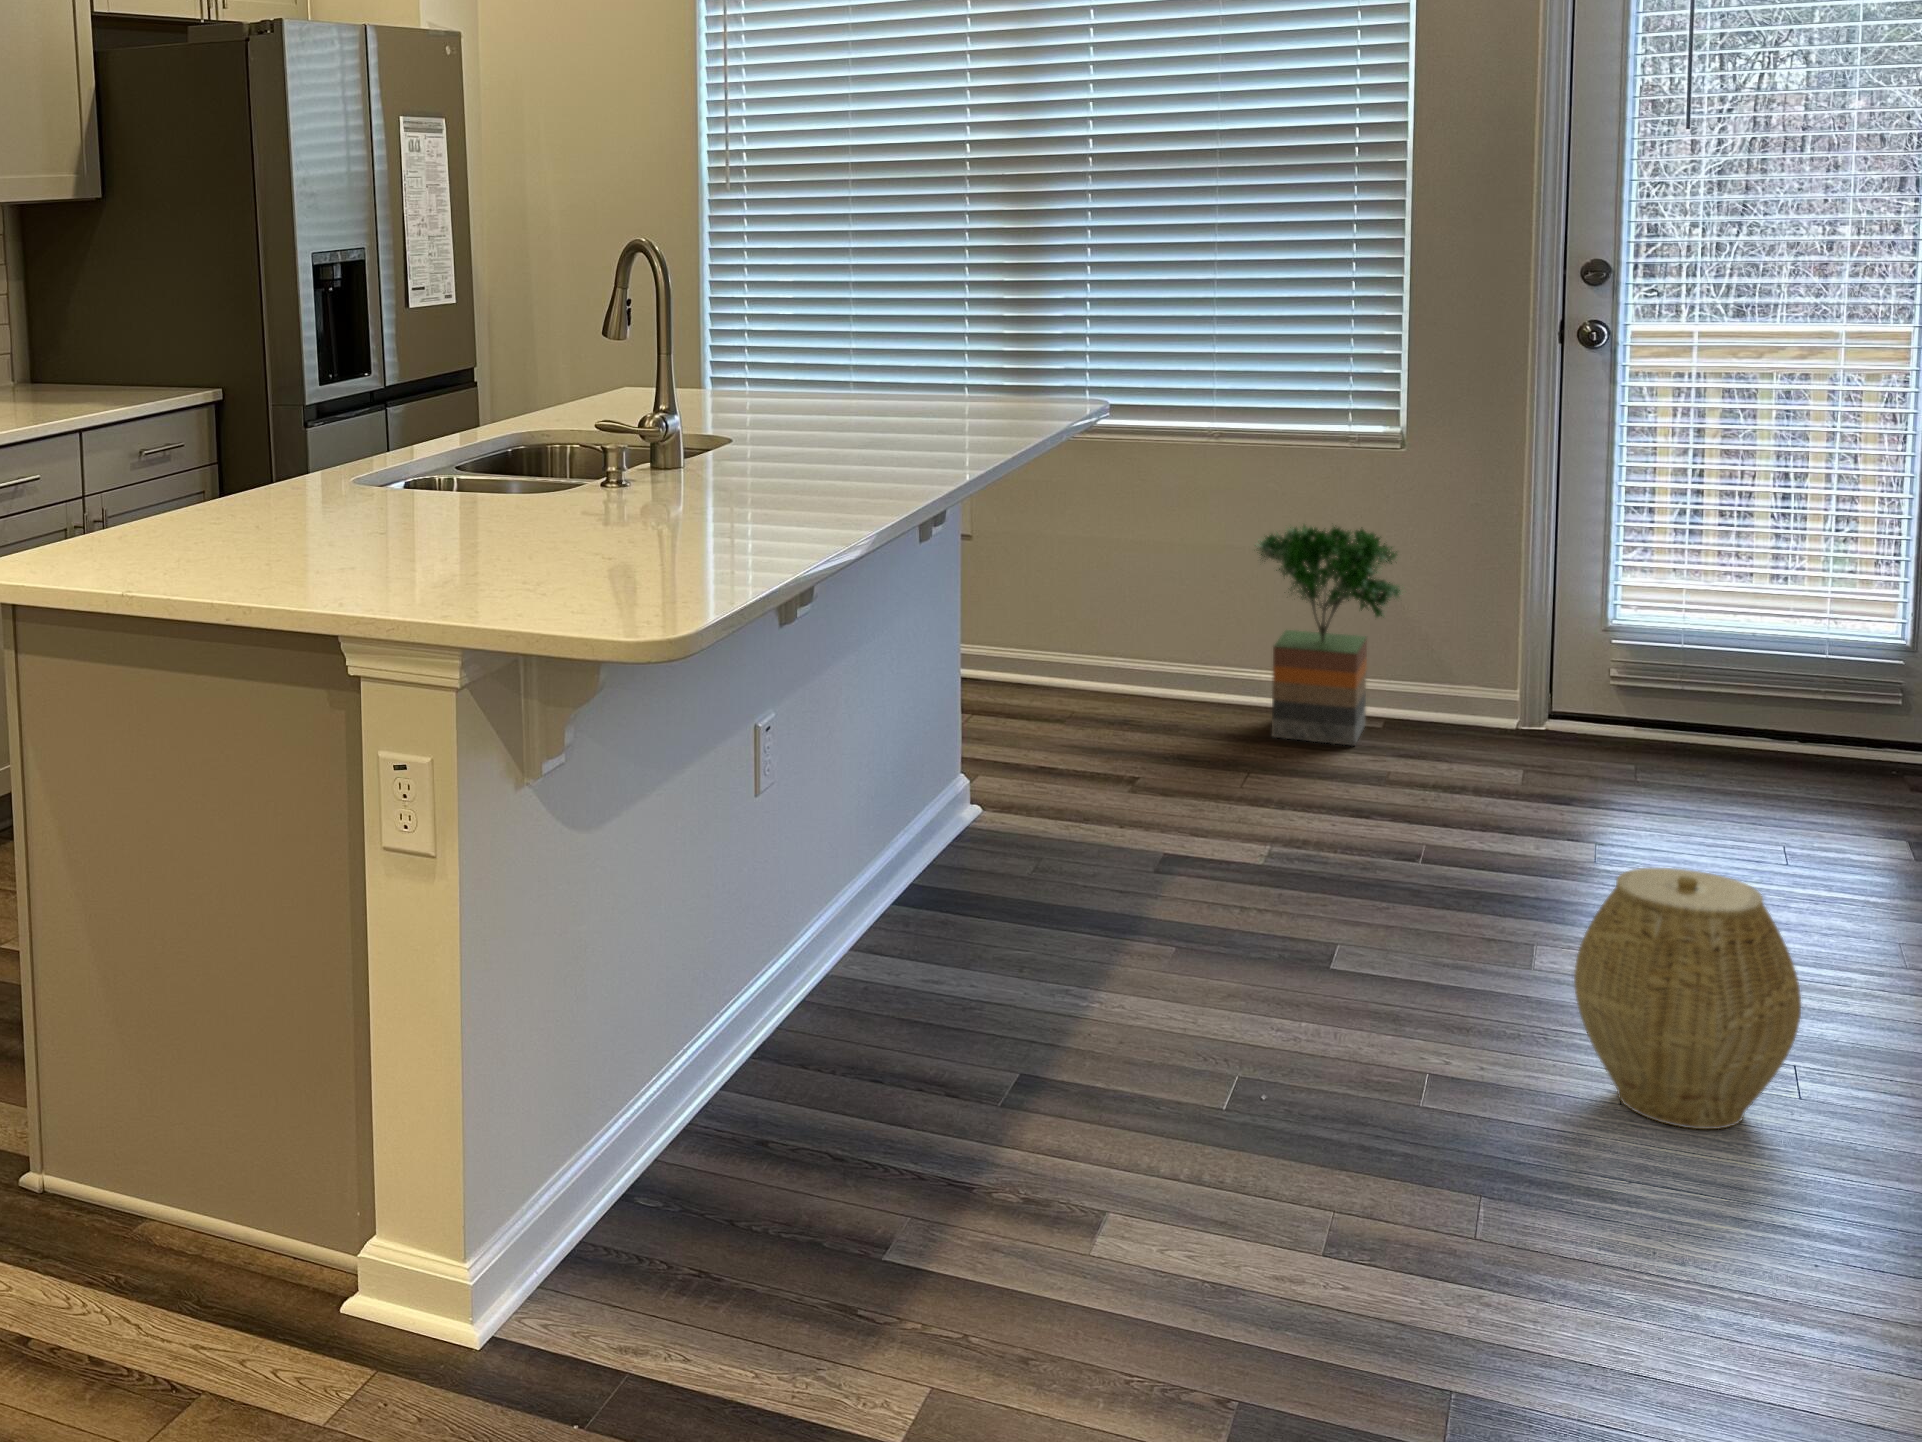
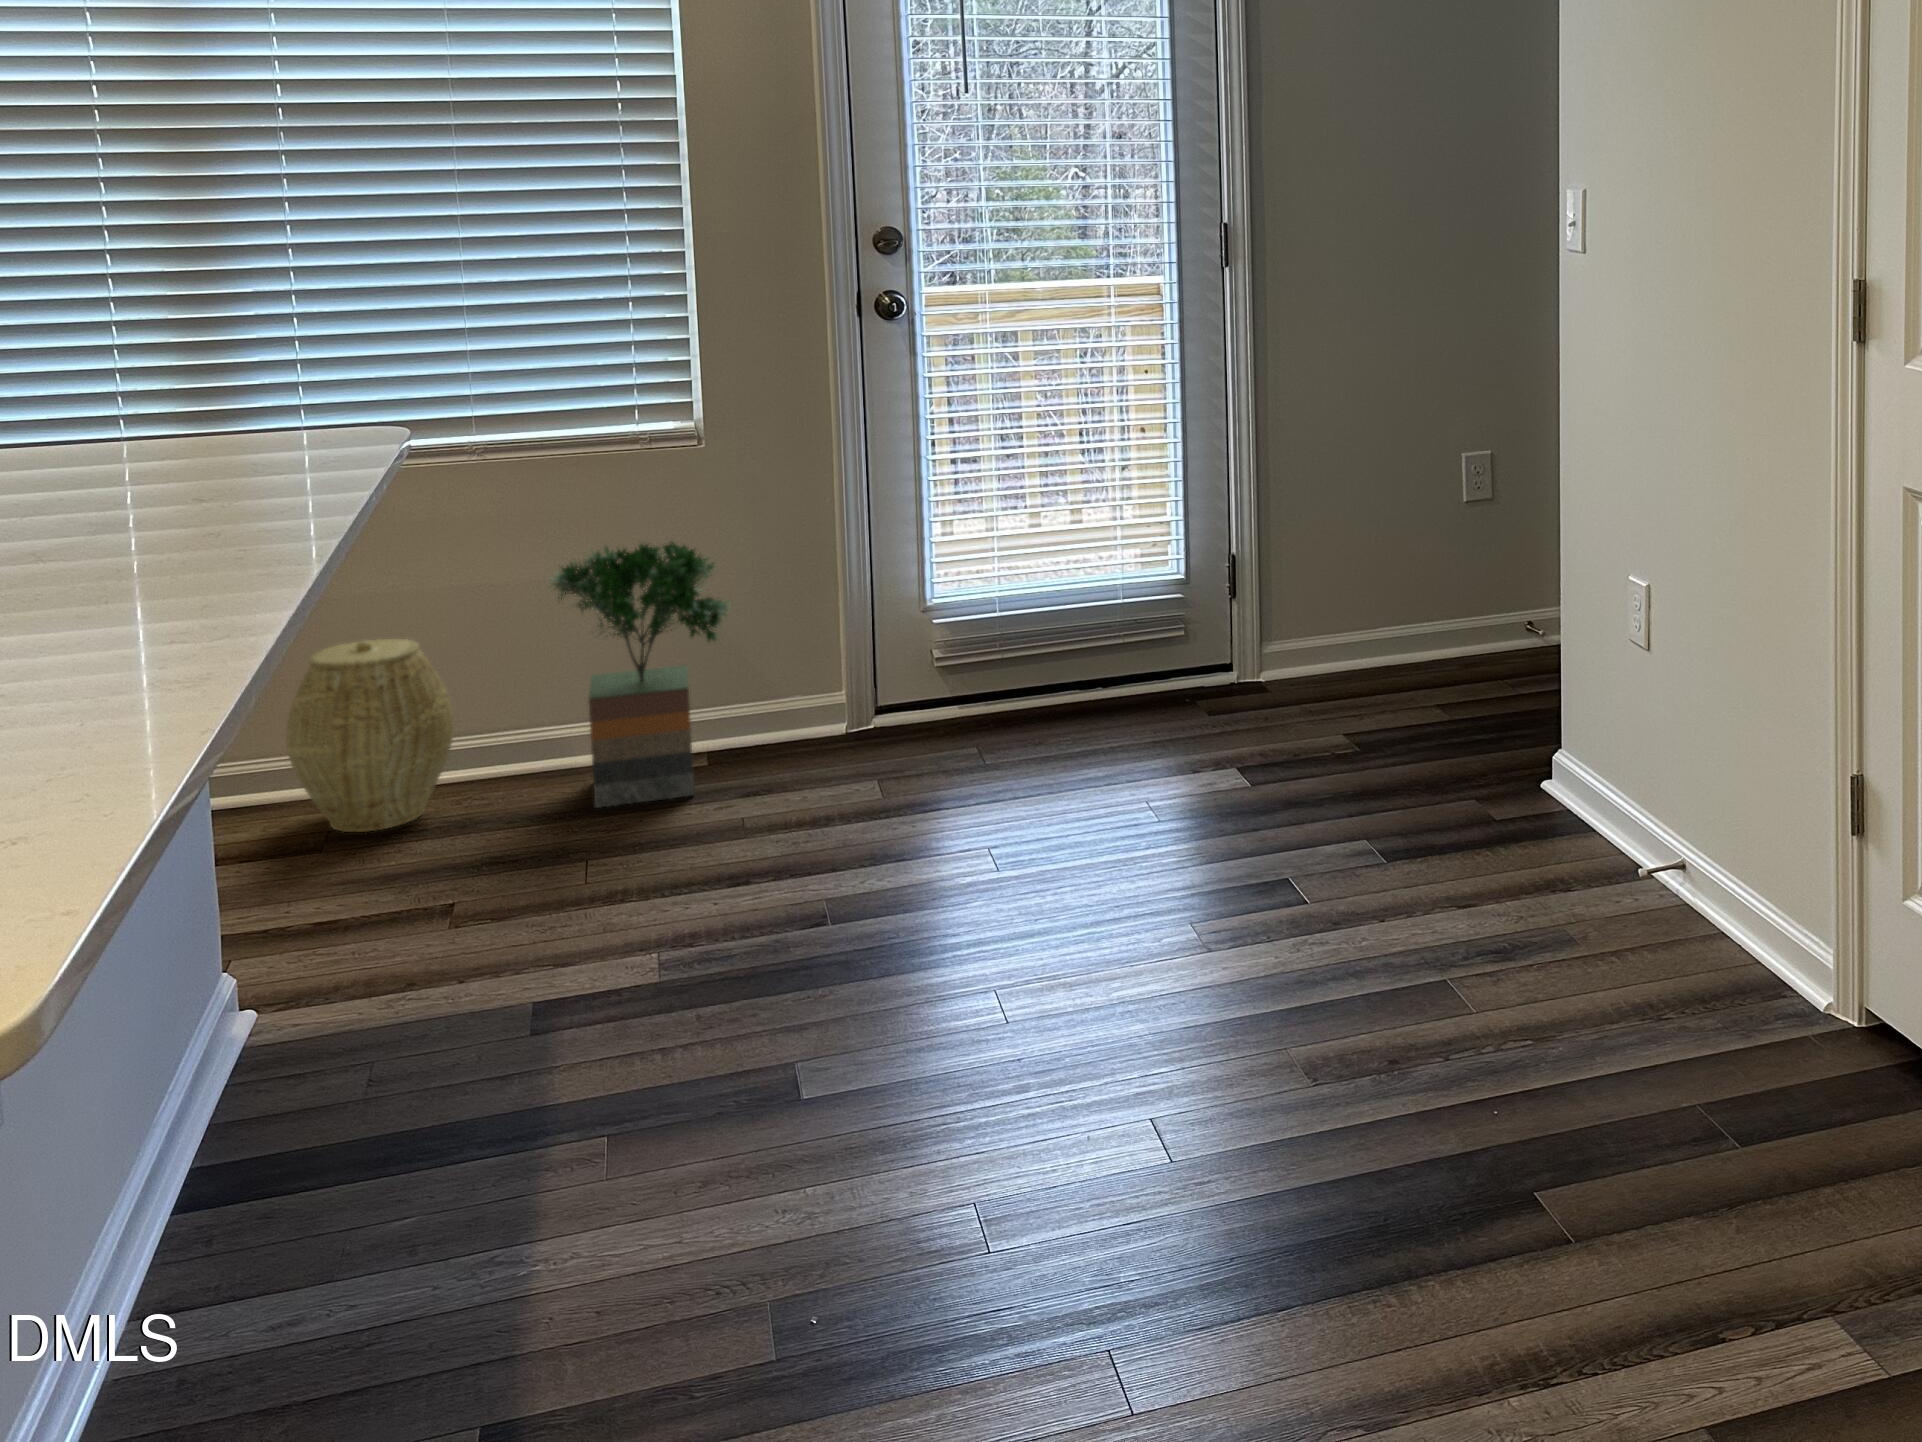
woven basket: present [1574,868,1801,1129] -> present [286,639,454,832]

